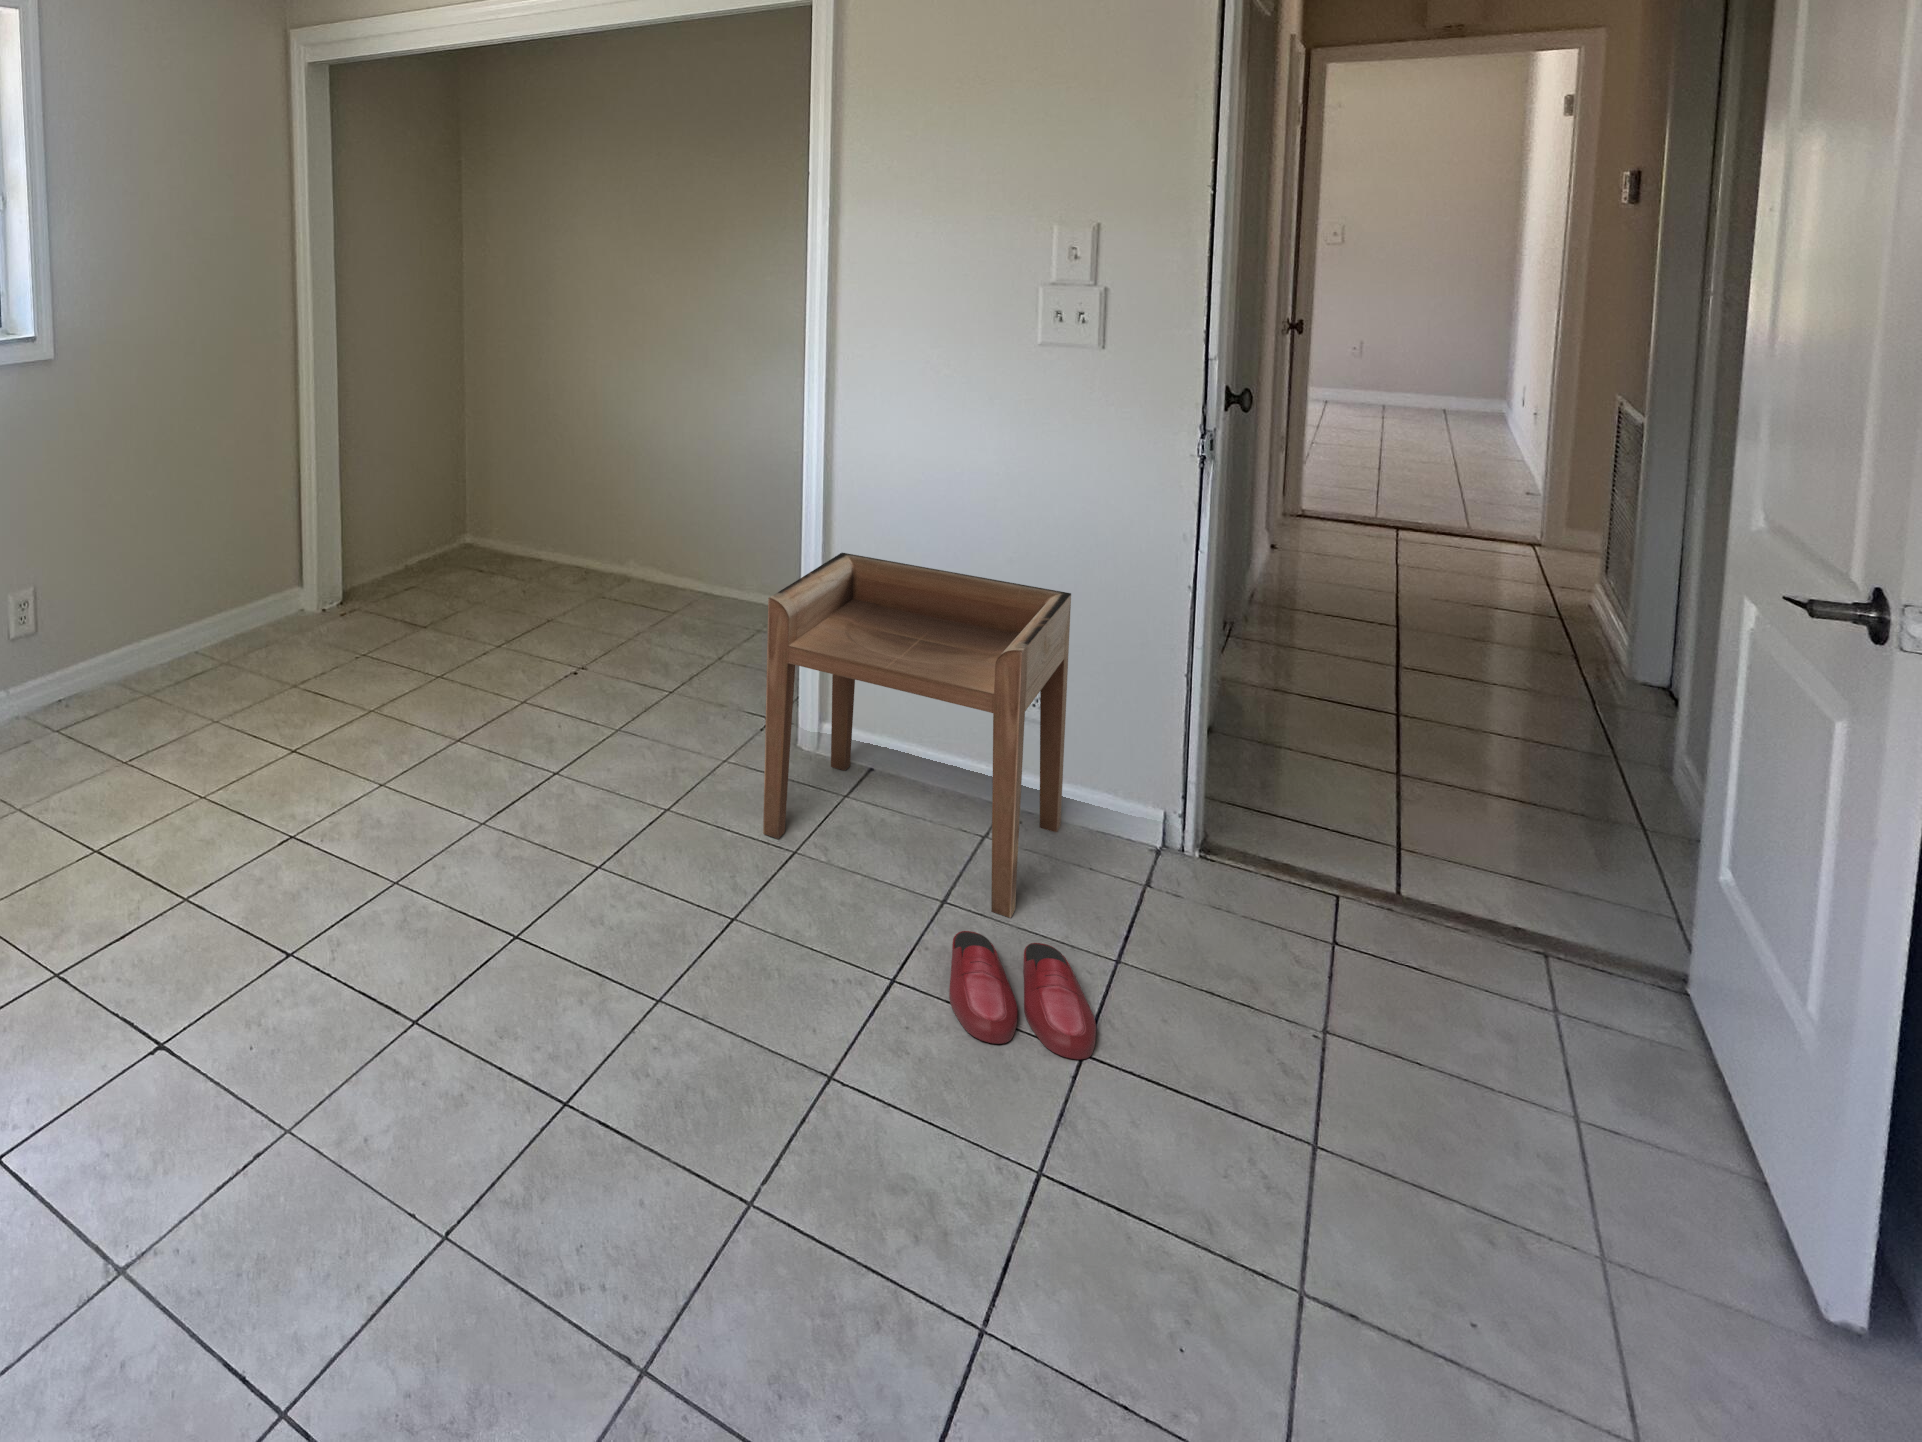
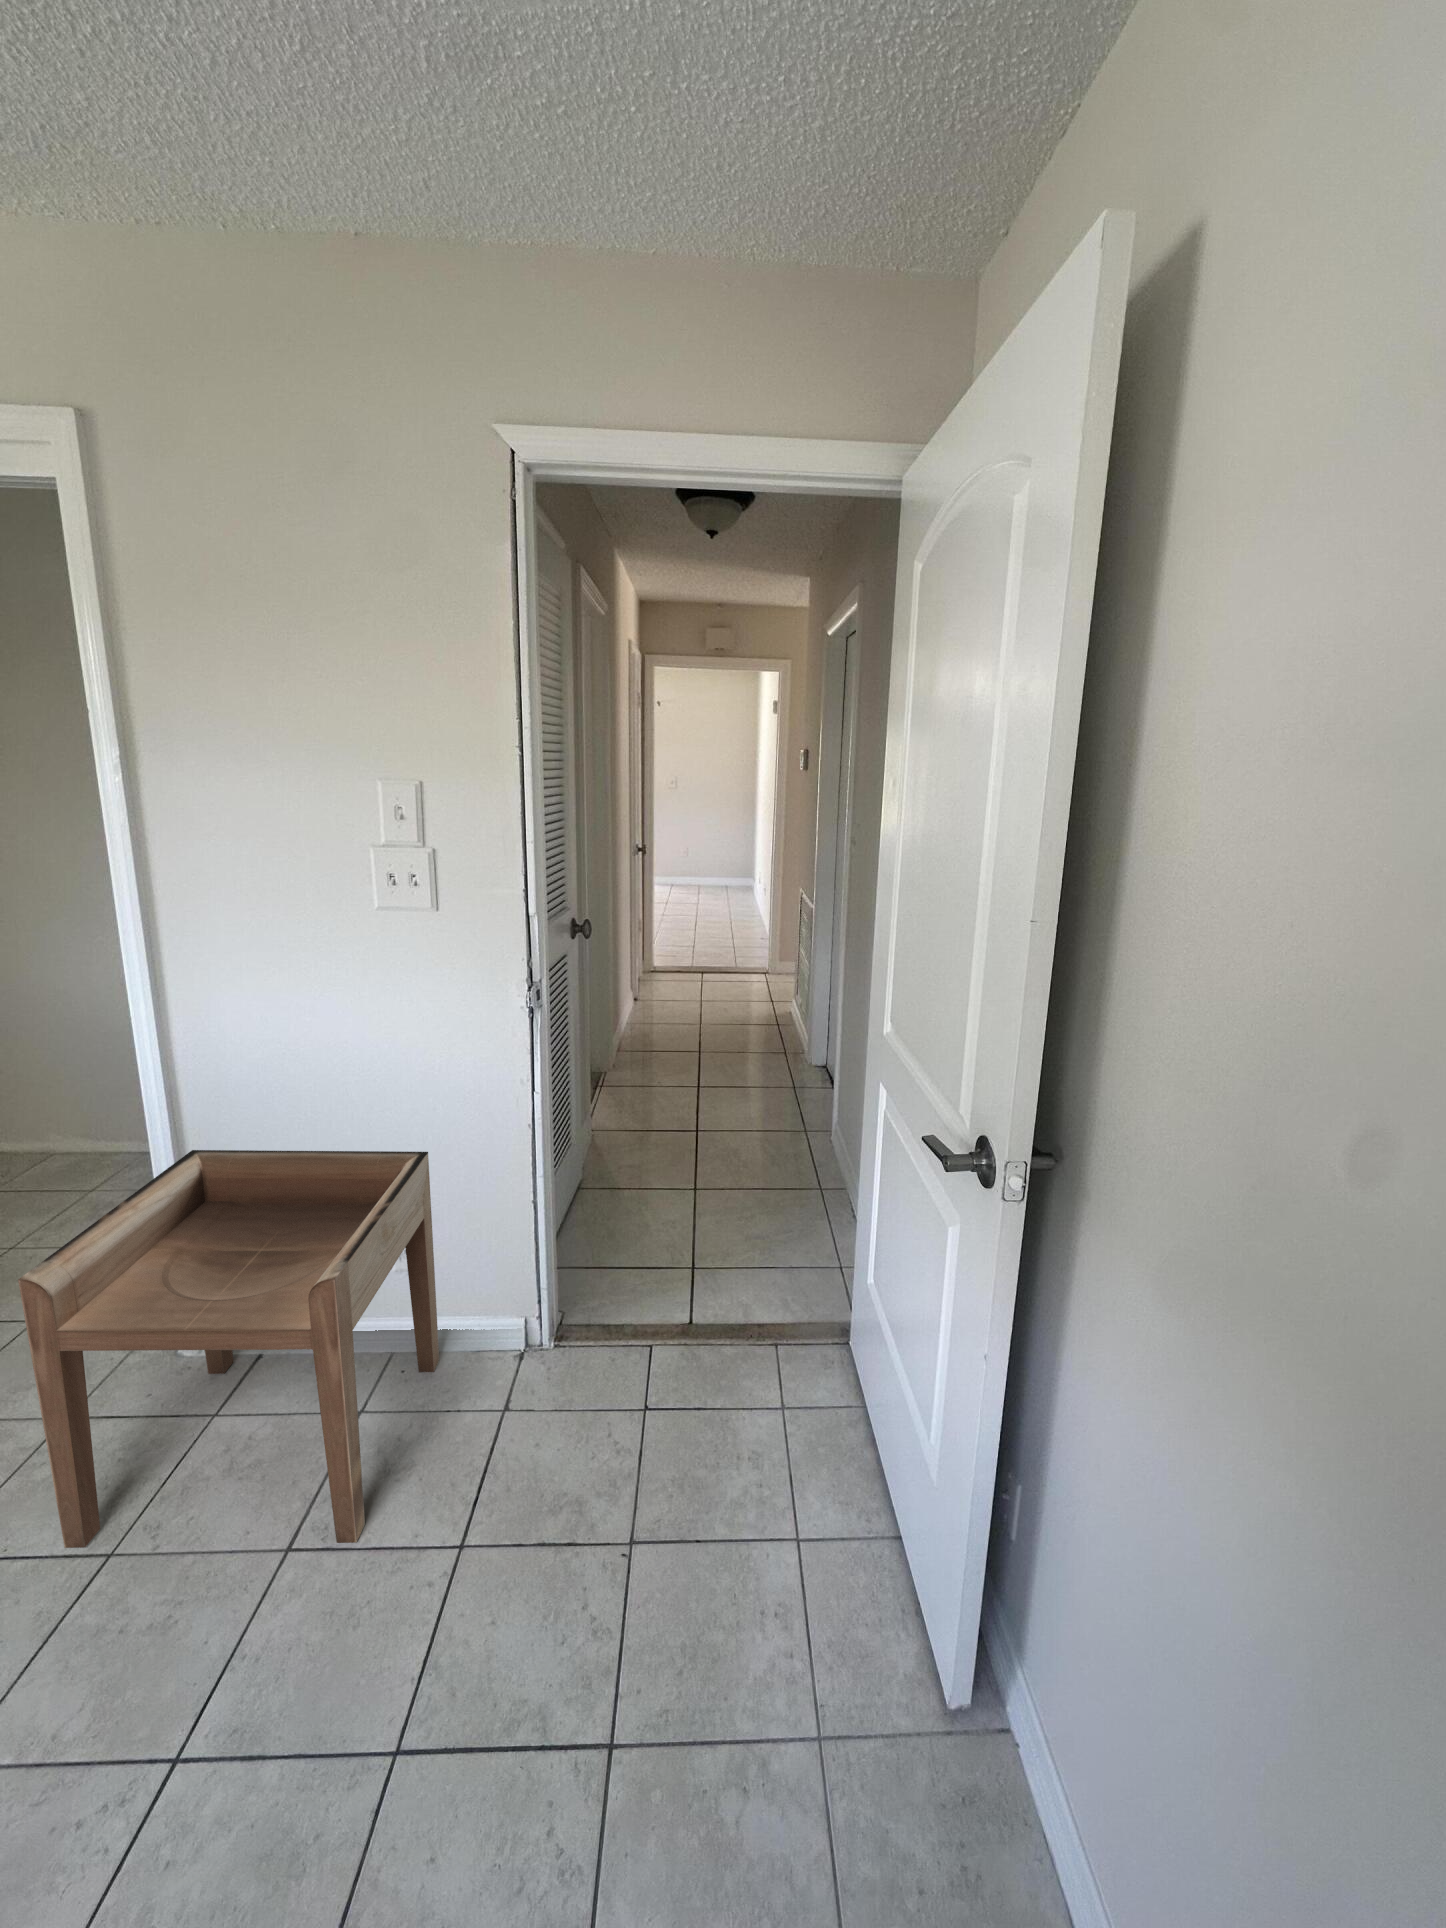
slippers: present [949,931,1096,1060] -> none [234,1585,411,1839]

